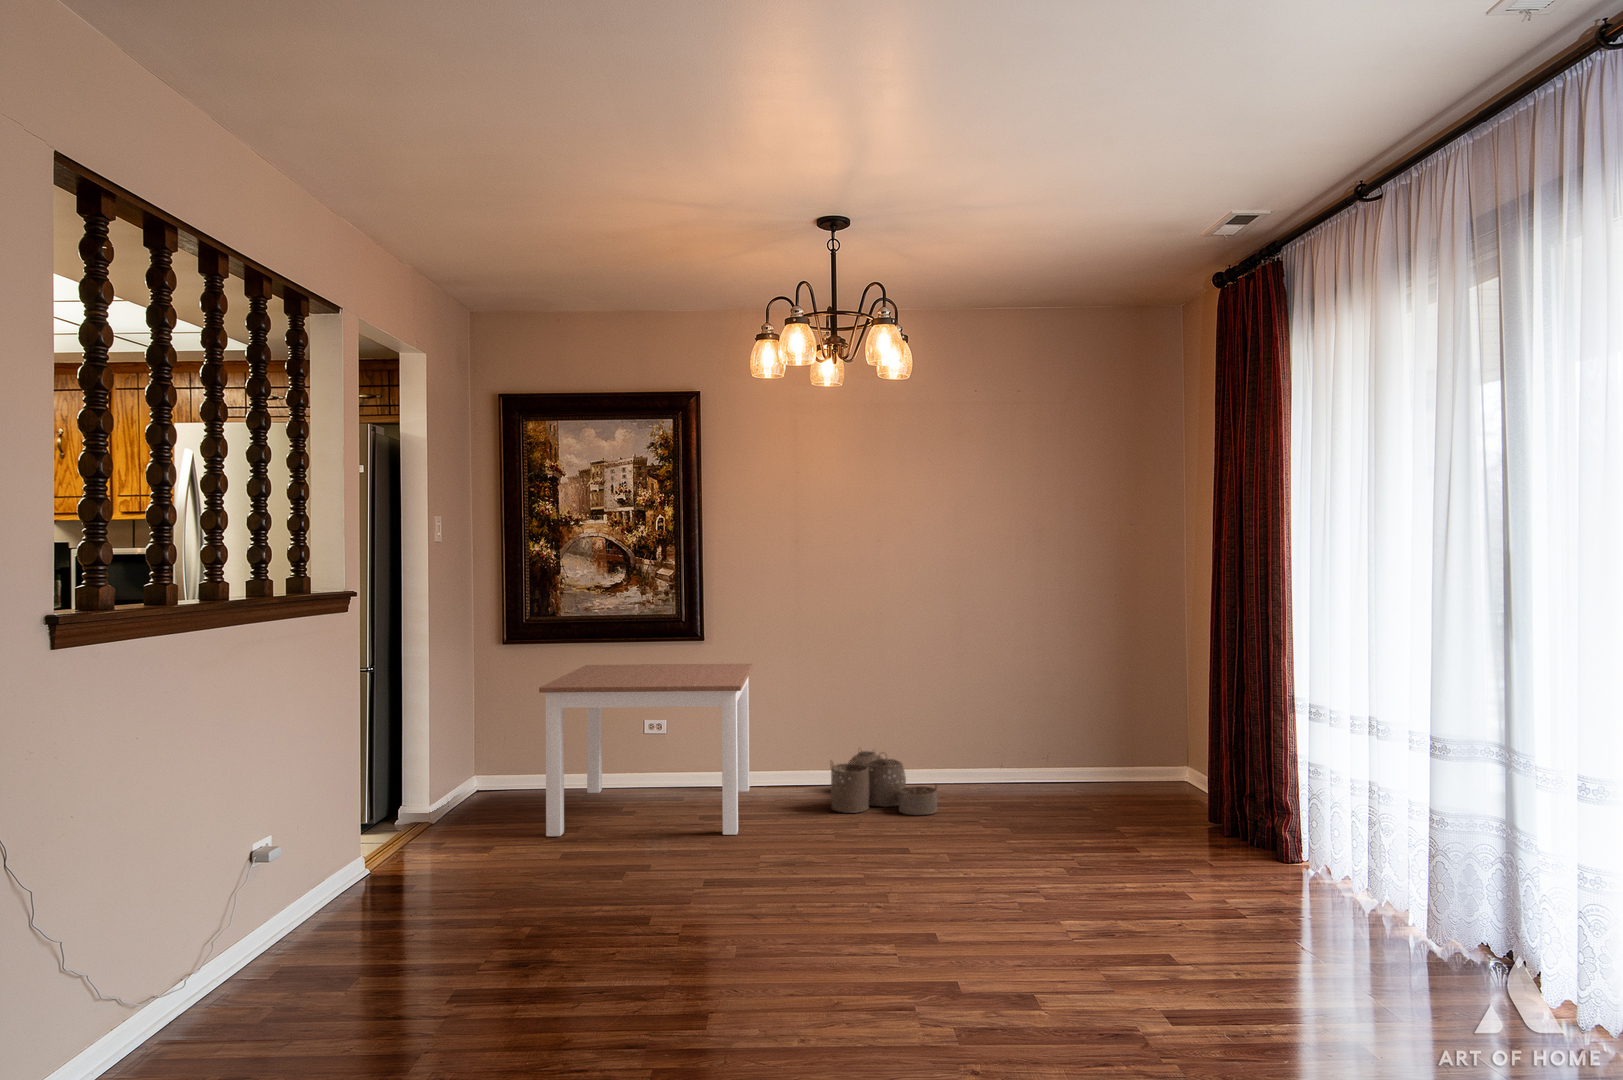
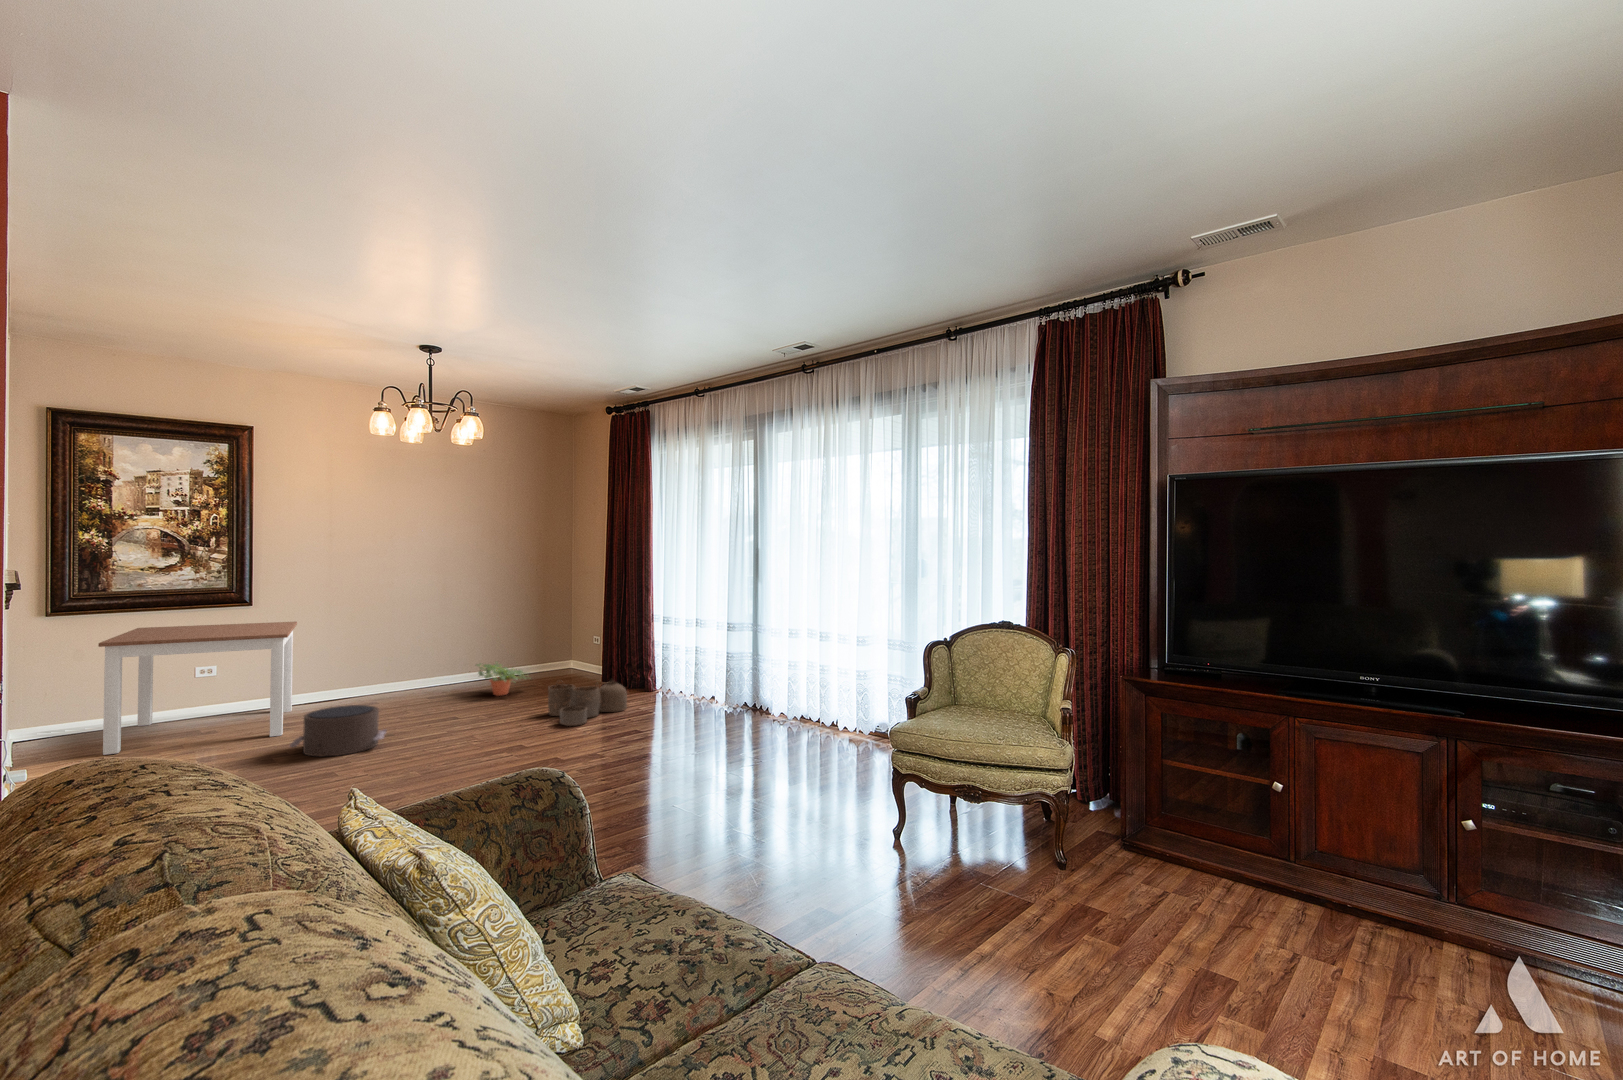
potted plant: none [985,739,1076,798] -> present [477,663,528,696]
woven basket: present [831,750,937,815] -> present [548,681,627,726]
pouf: none [744,804,873,889] -> present [290,705,386,756]

